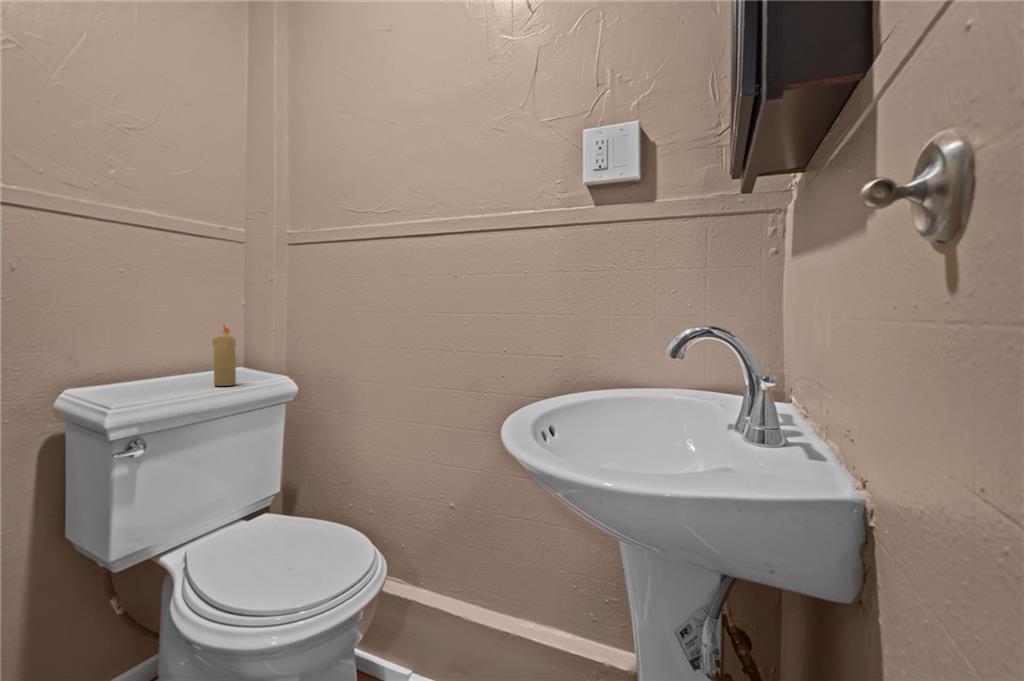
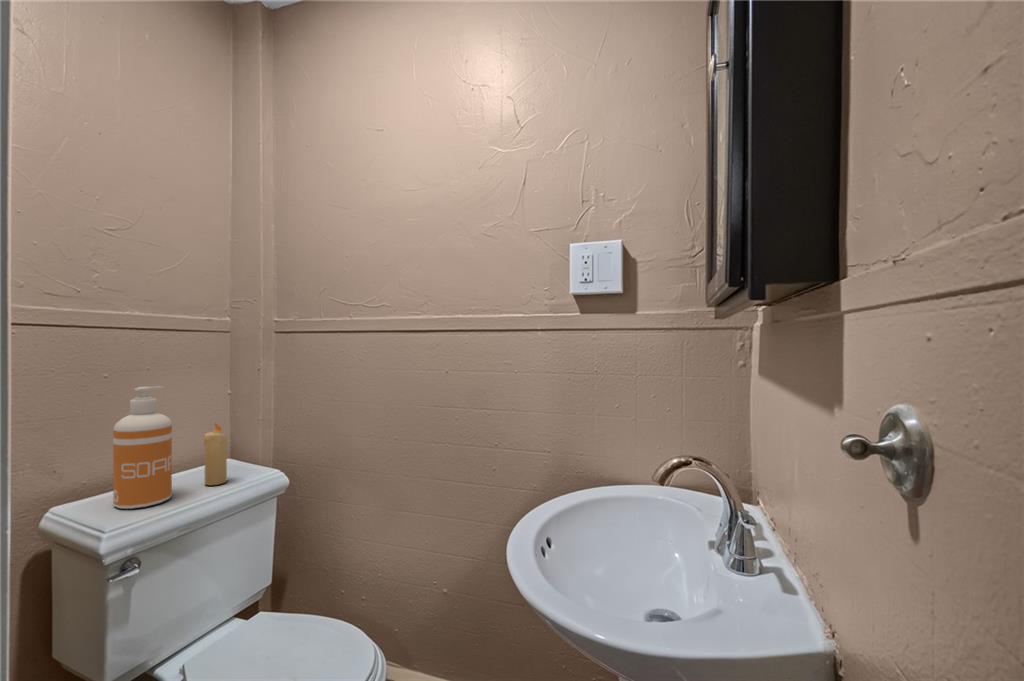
soap dispenser: none [121,278,180,395] -> present [113,386,172,509]

